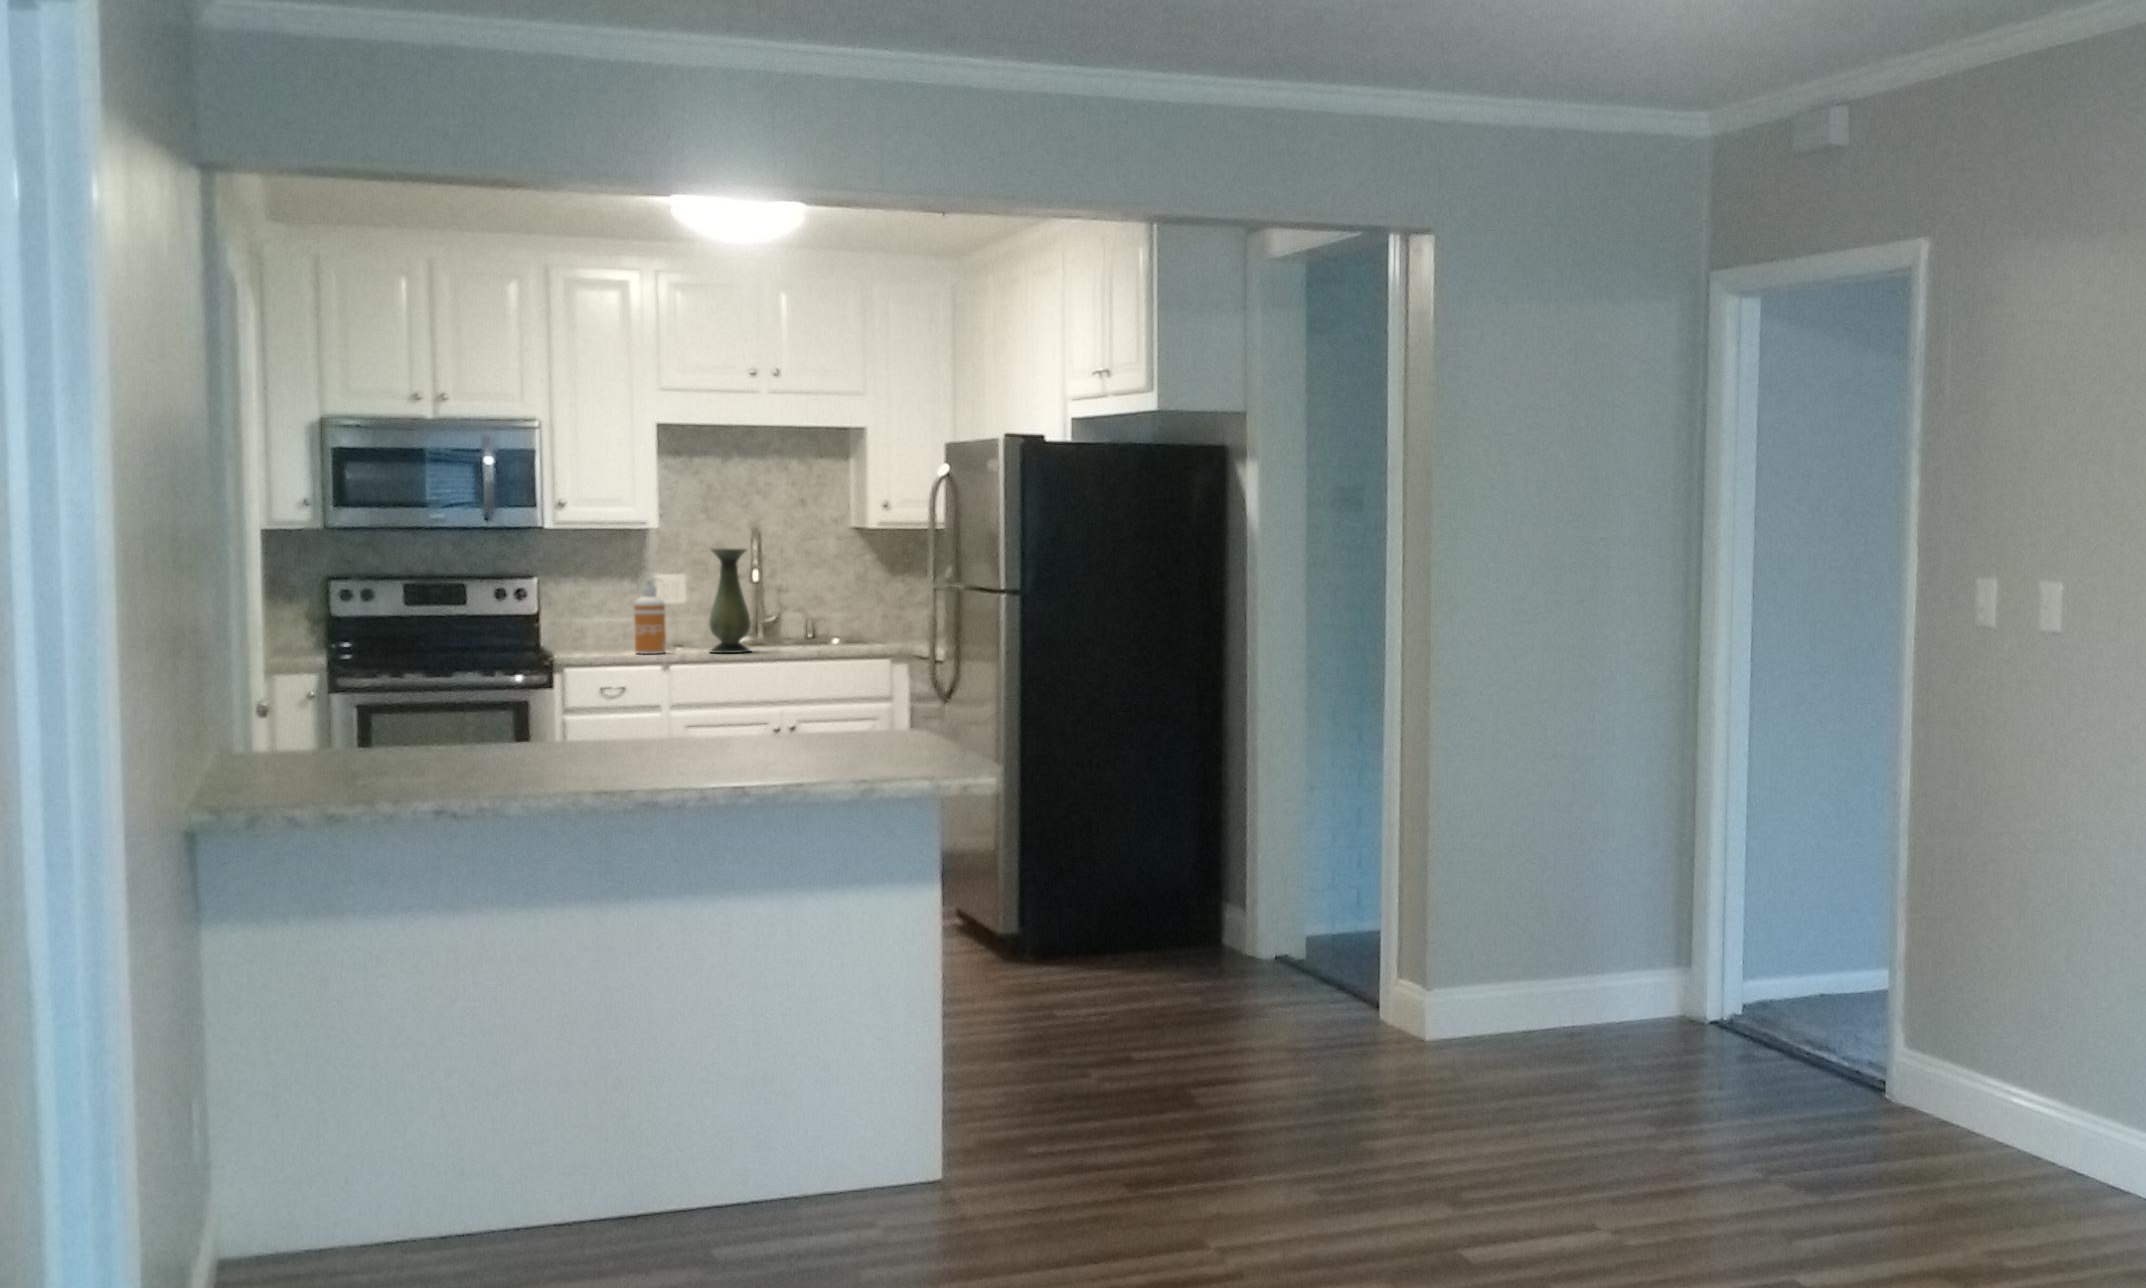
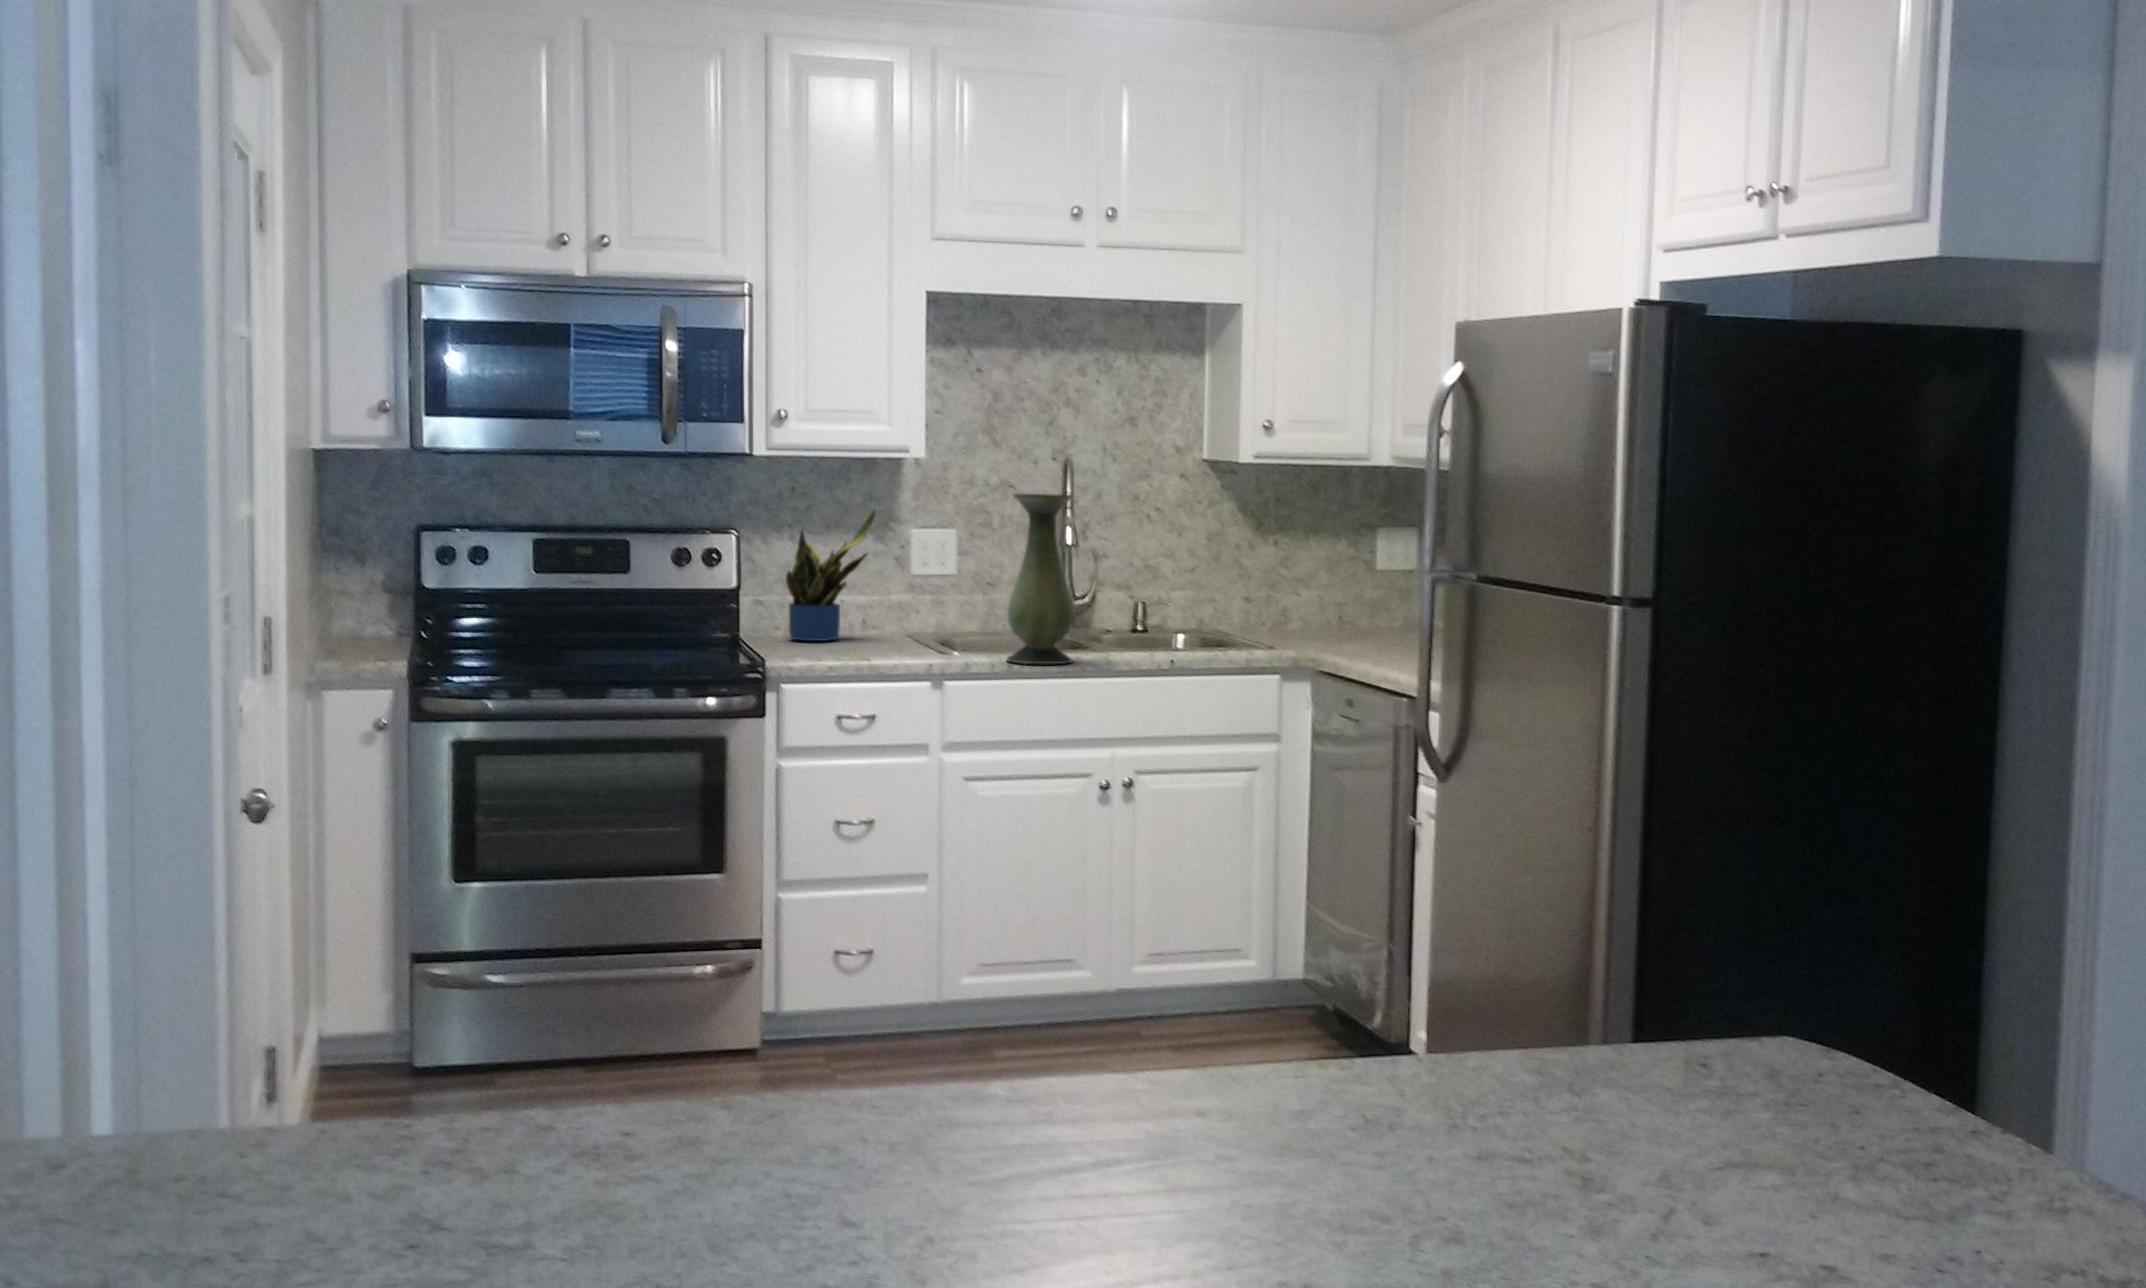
potted plant: none [570,561,629,646] -> present [786,510,875,641]
soap dispenser: present [634,579,666,654] -> none [891,541,940,662]

